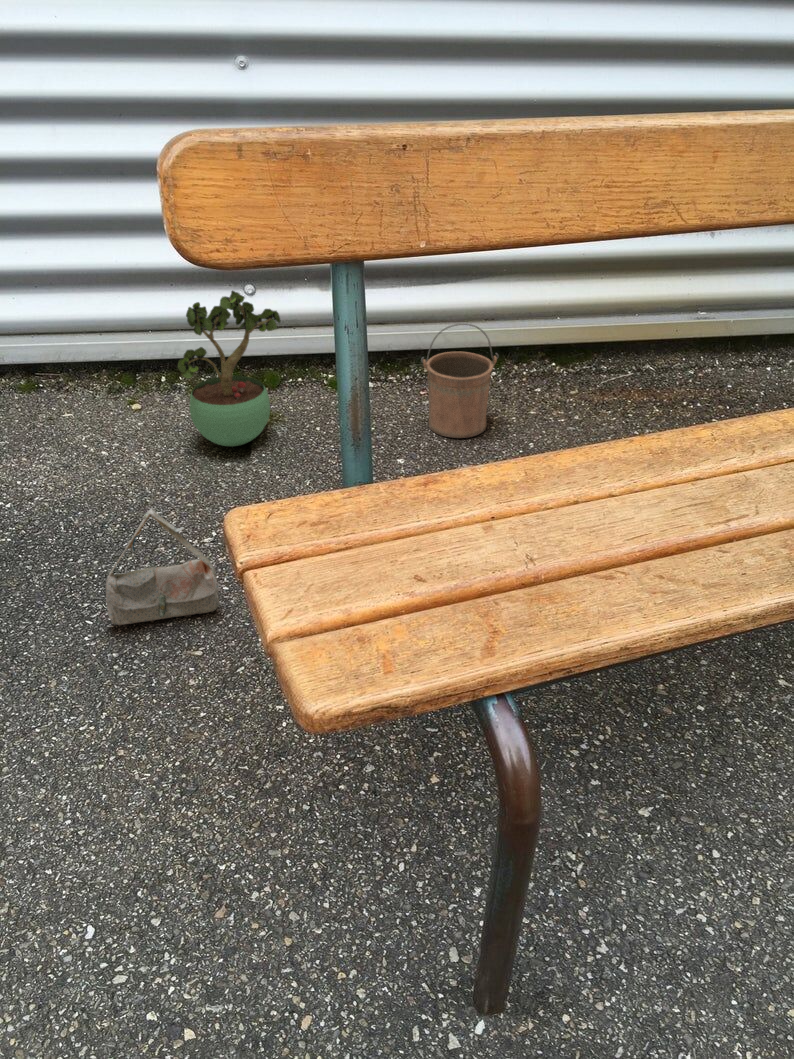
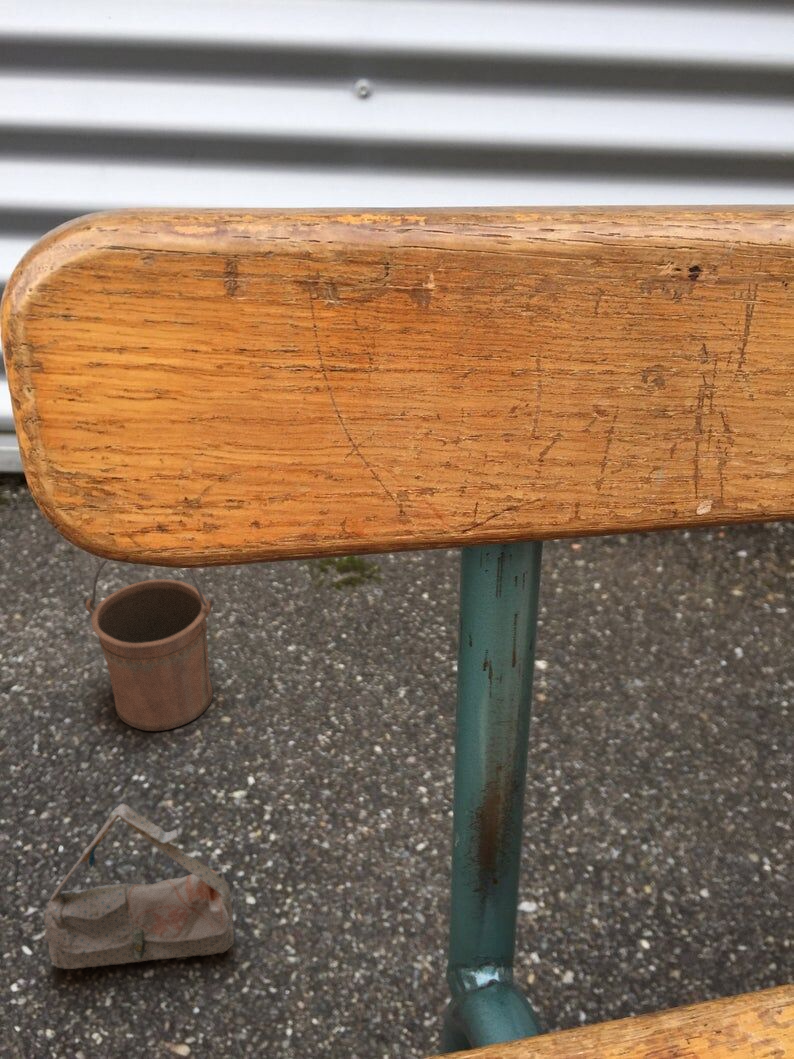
potted plant: present [177,291,280,446] -> none [228,408,381,620]
bucket: present [421,323,498,438] -> present [83,560,214,731]

